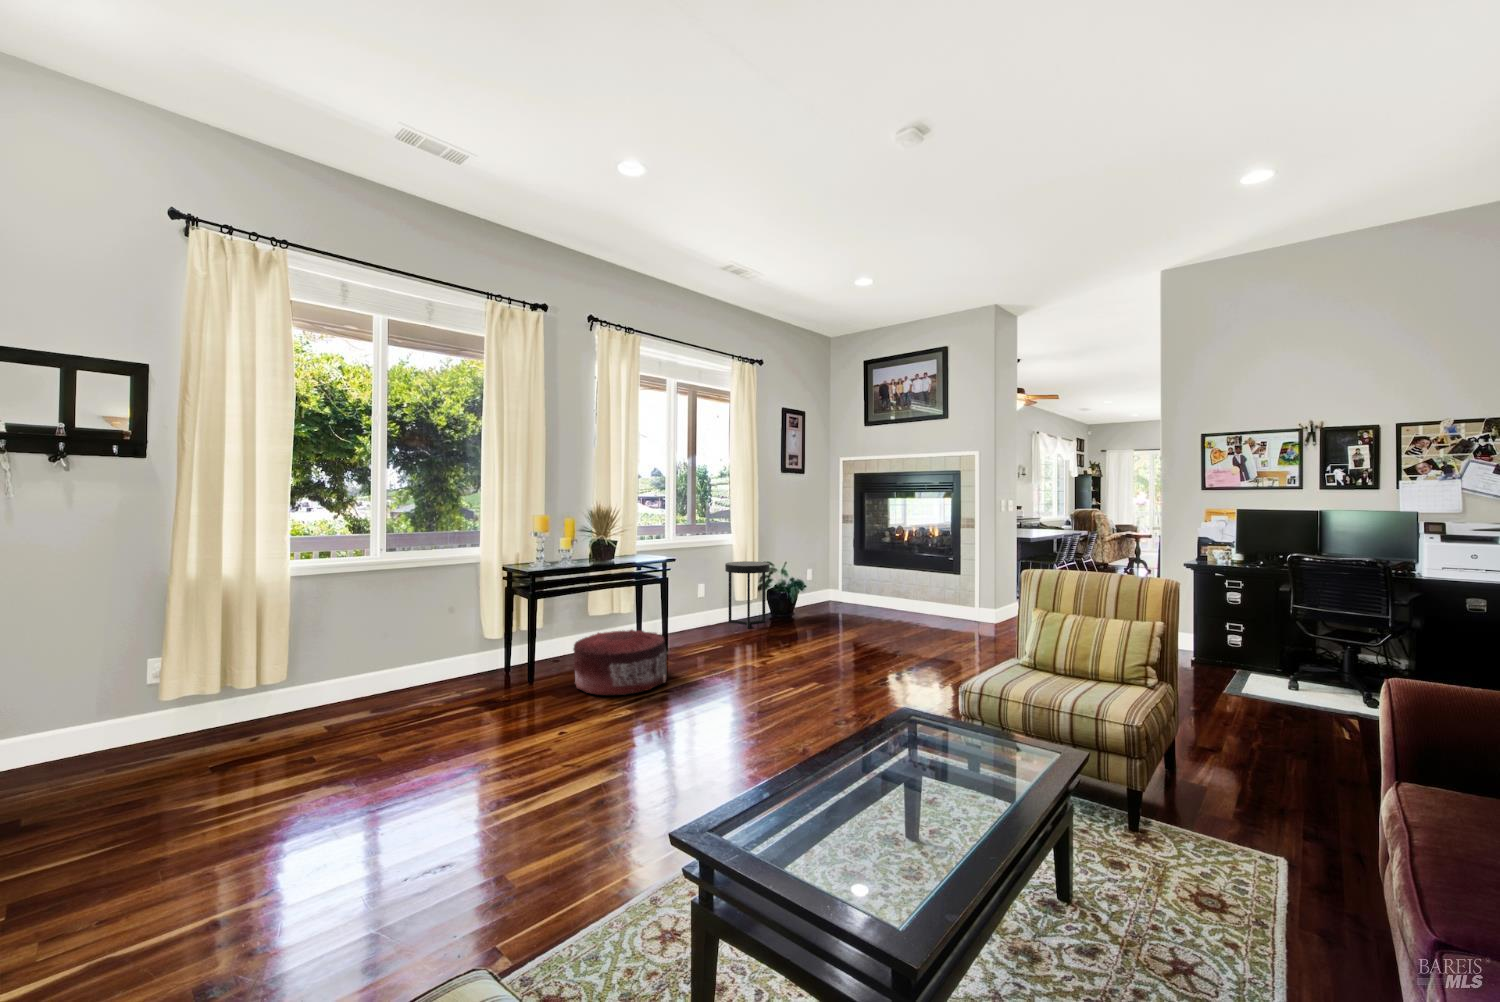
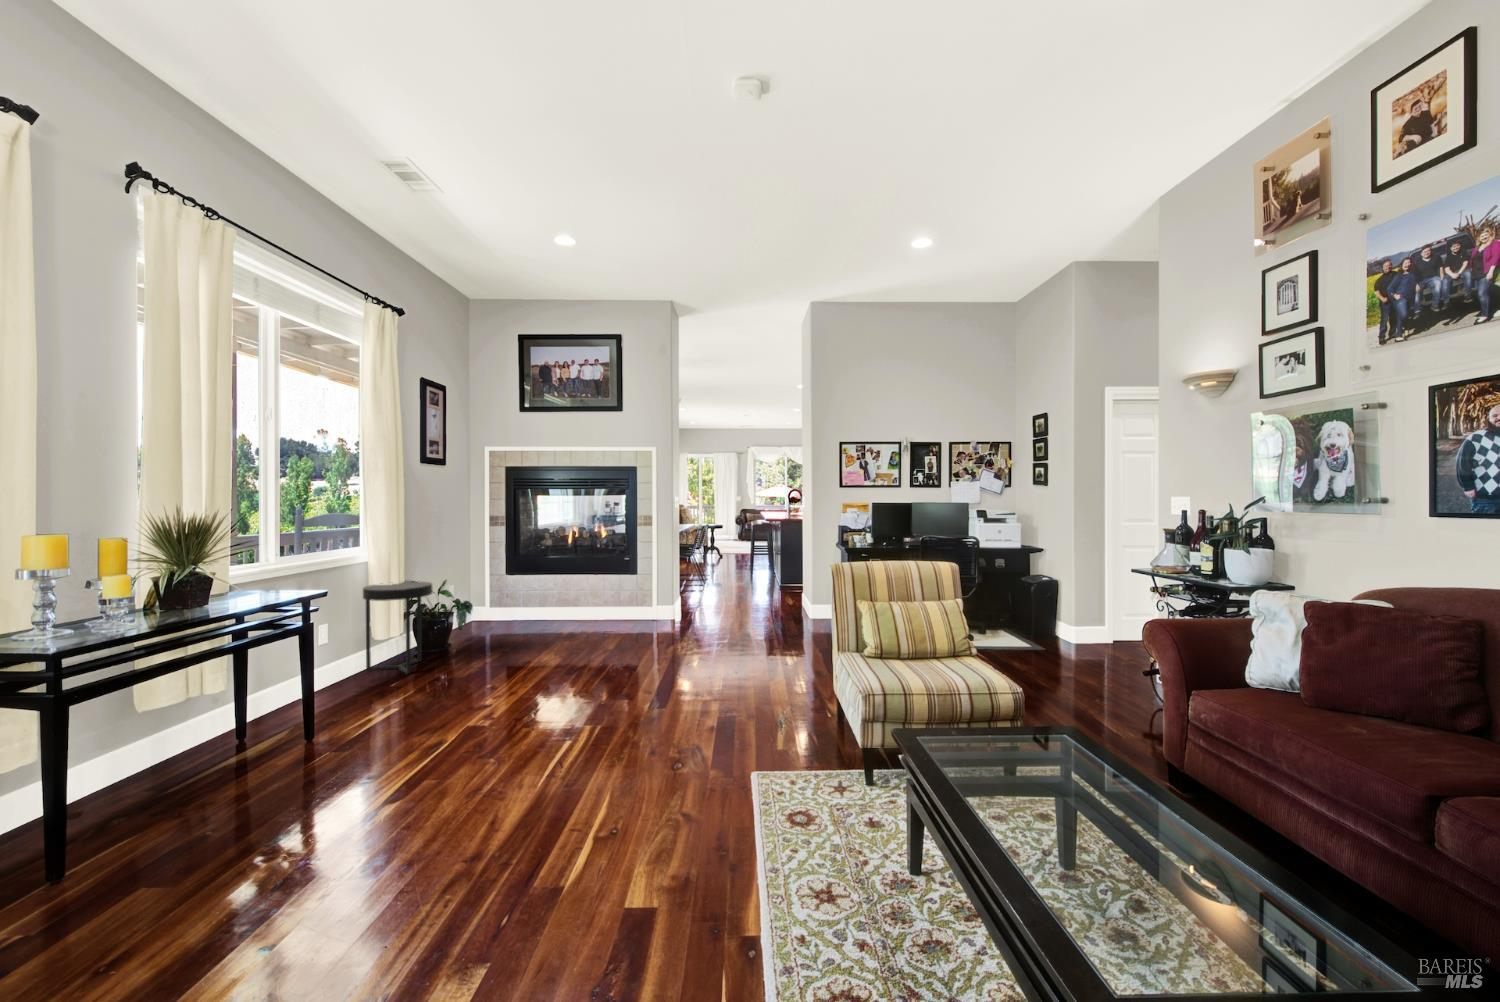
pouf: present [573,630,667,695] -> none [184,709,379,847]

